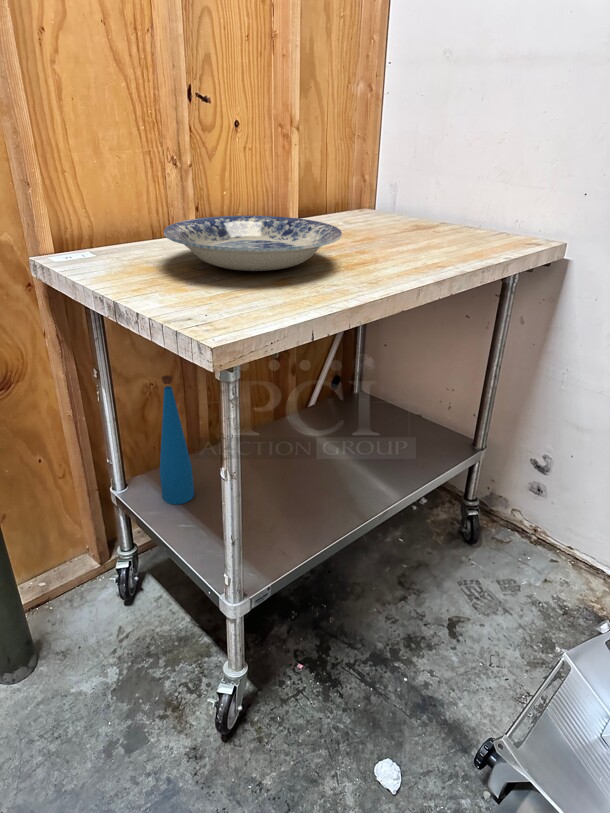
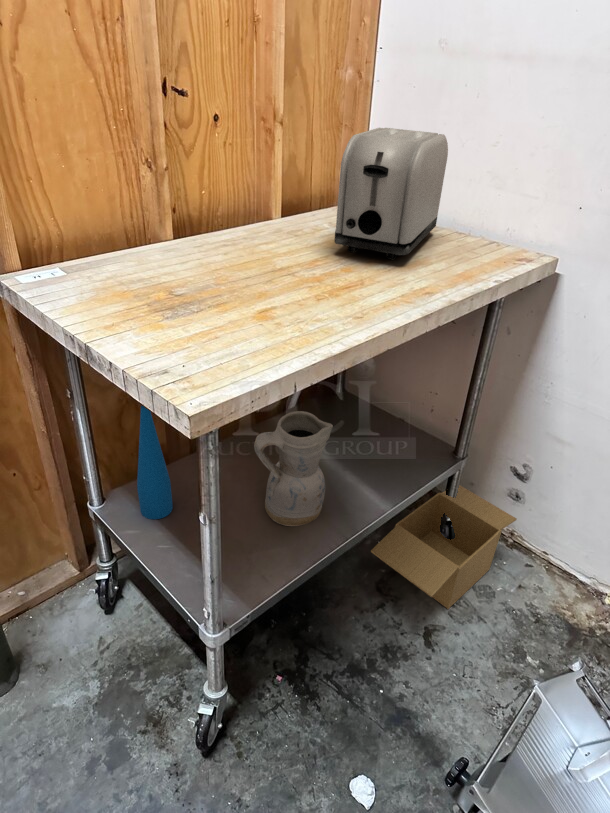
toaster: none [349,128,455,244] -> present [335,128,448,260]
plate: present [164,216,342,271] -> none [139,228,327,302]
ceramic pitcher: none [274,395,351,511] -> present [254,411,333,526]
cardboard box: none [391,482,538,602] -> present [371,485,517,609]

